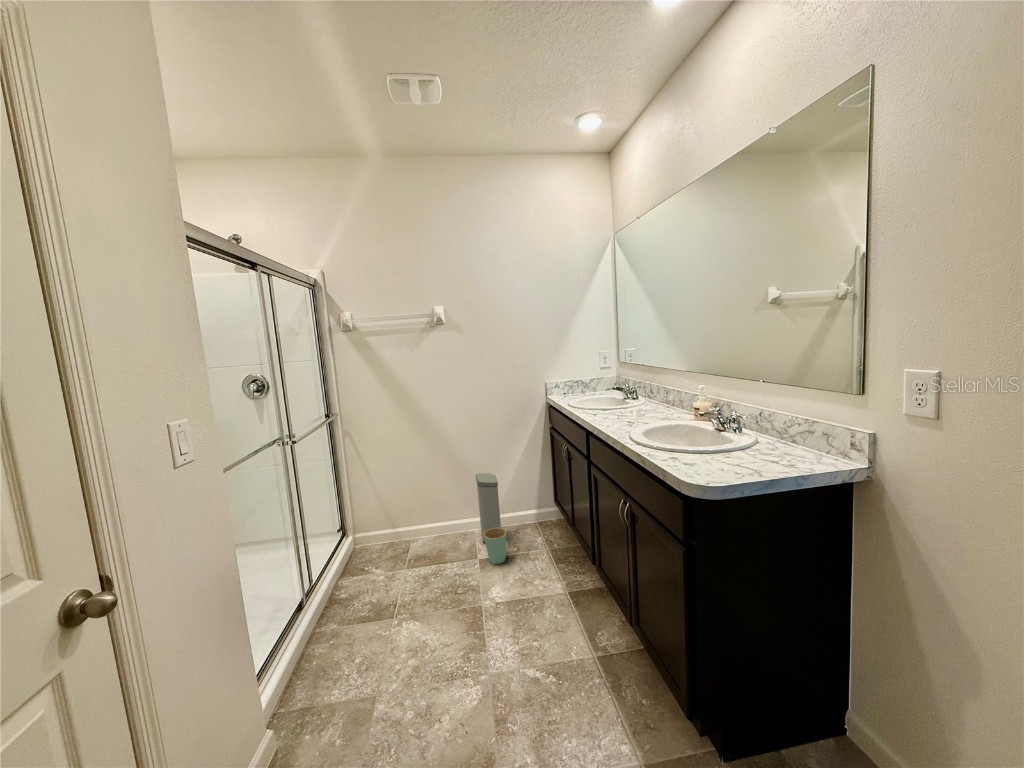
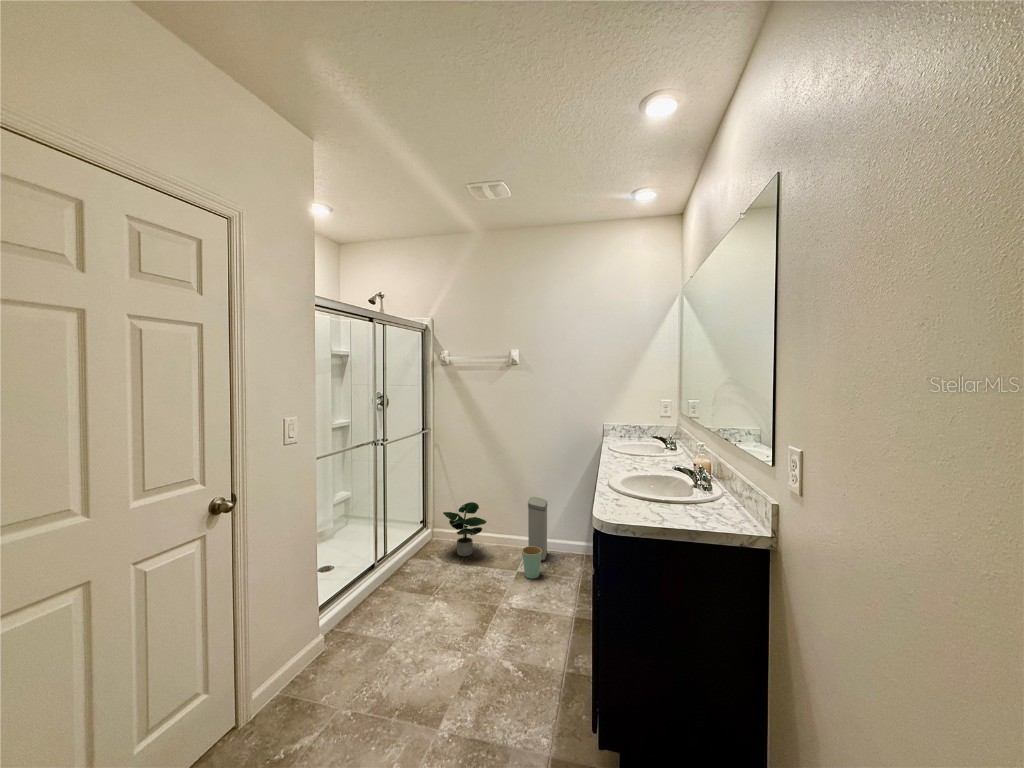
potted plant: none [375,493,432,560] -> present [443,502,487,556]

